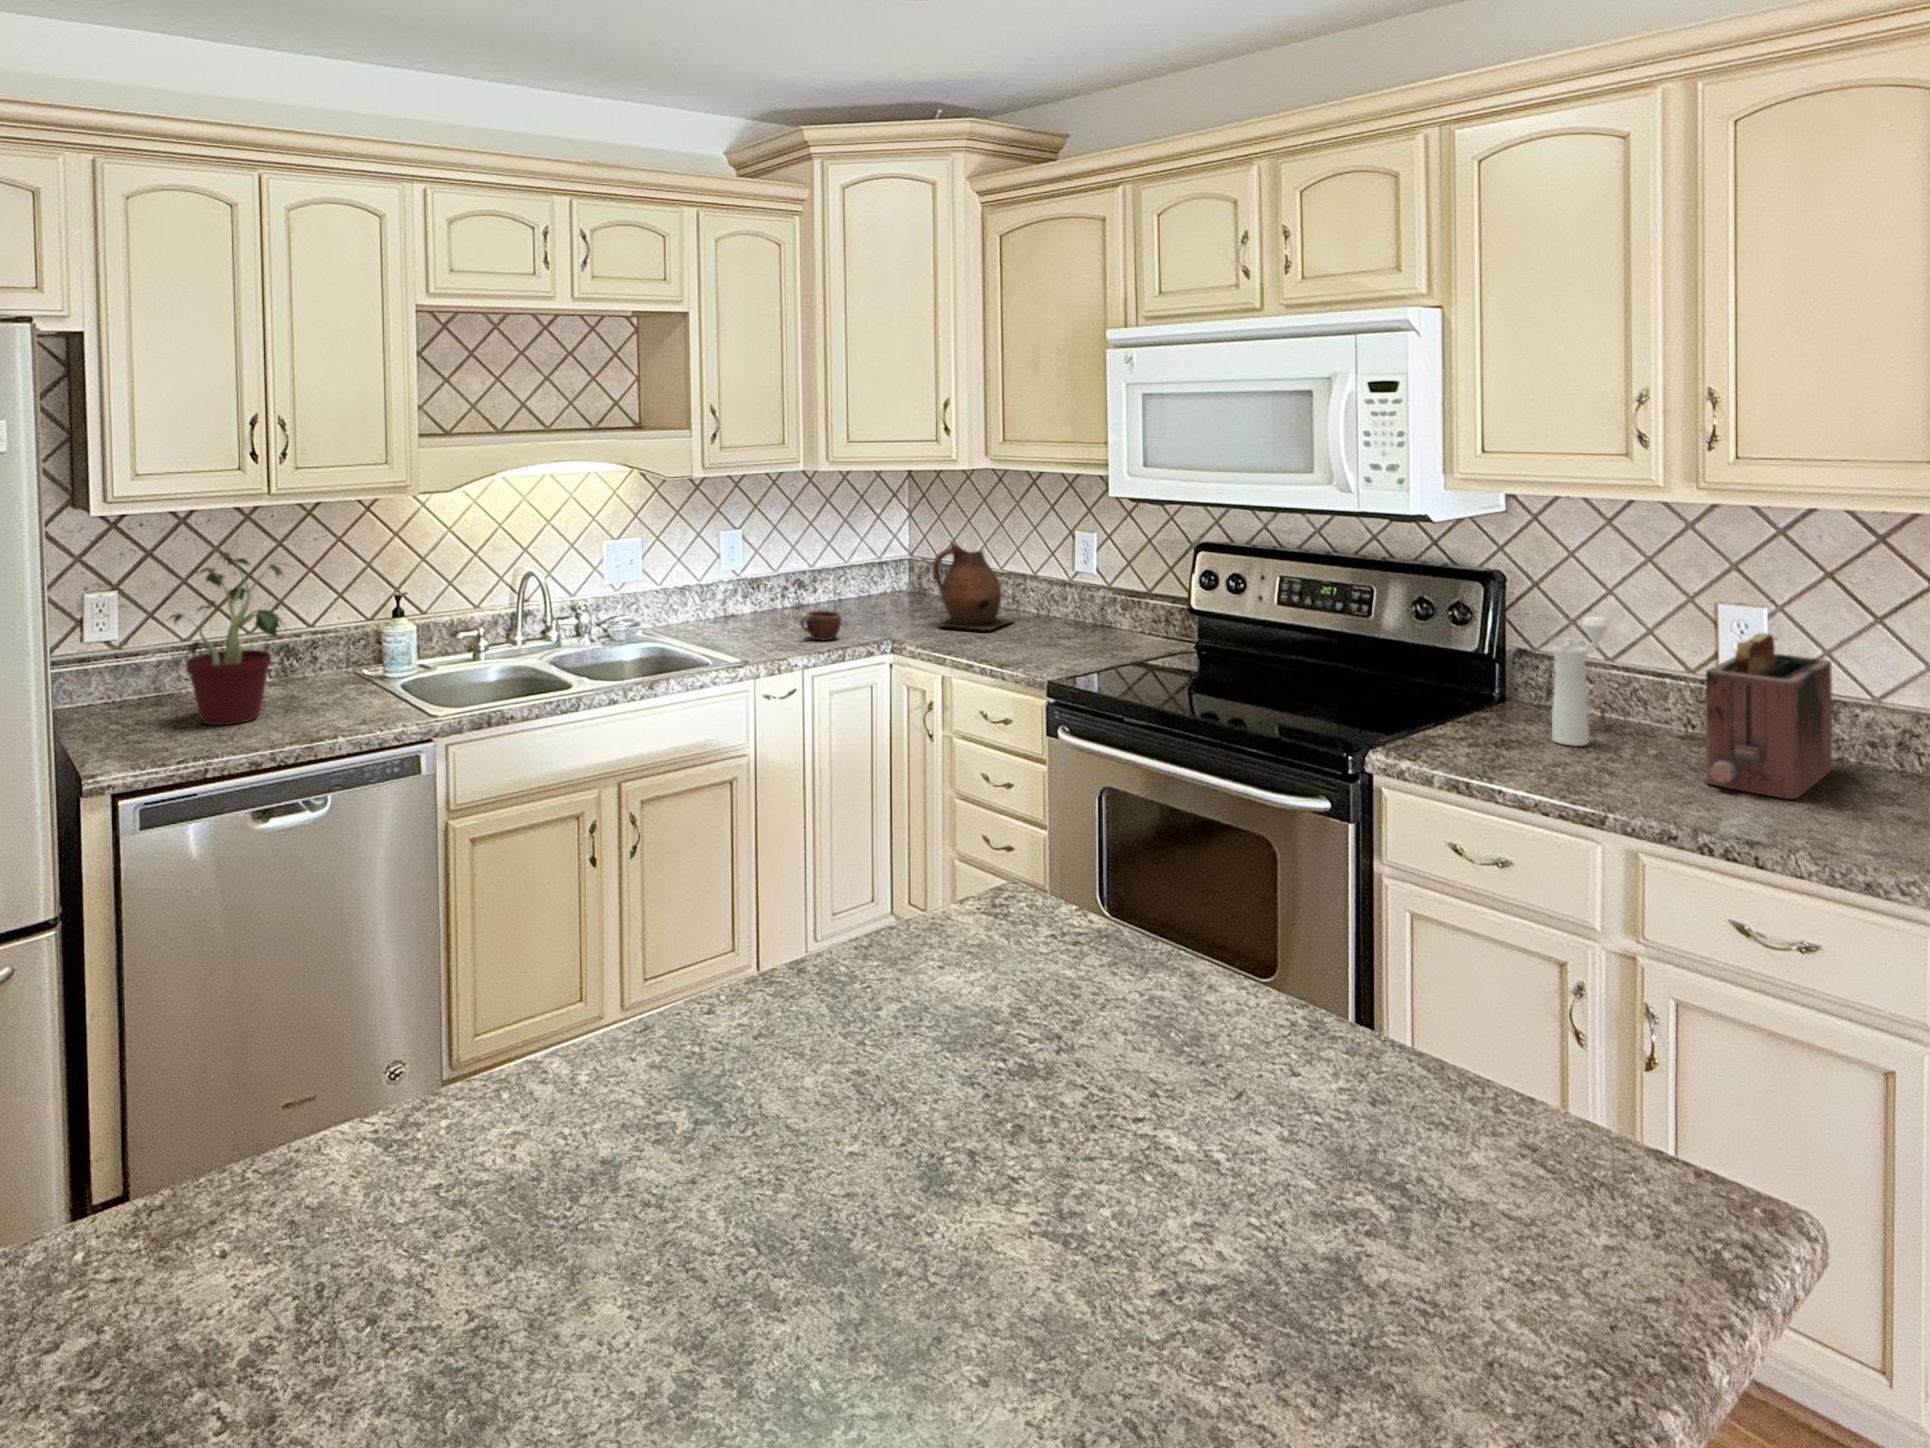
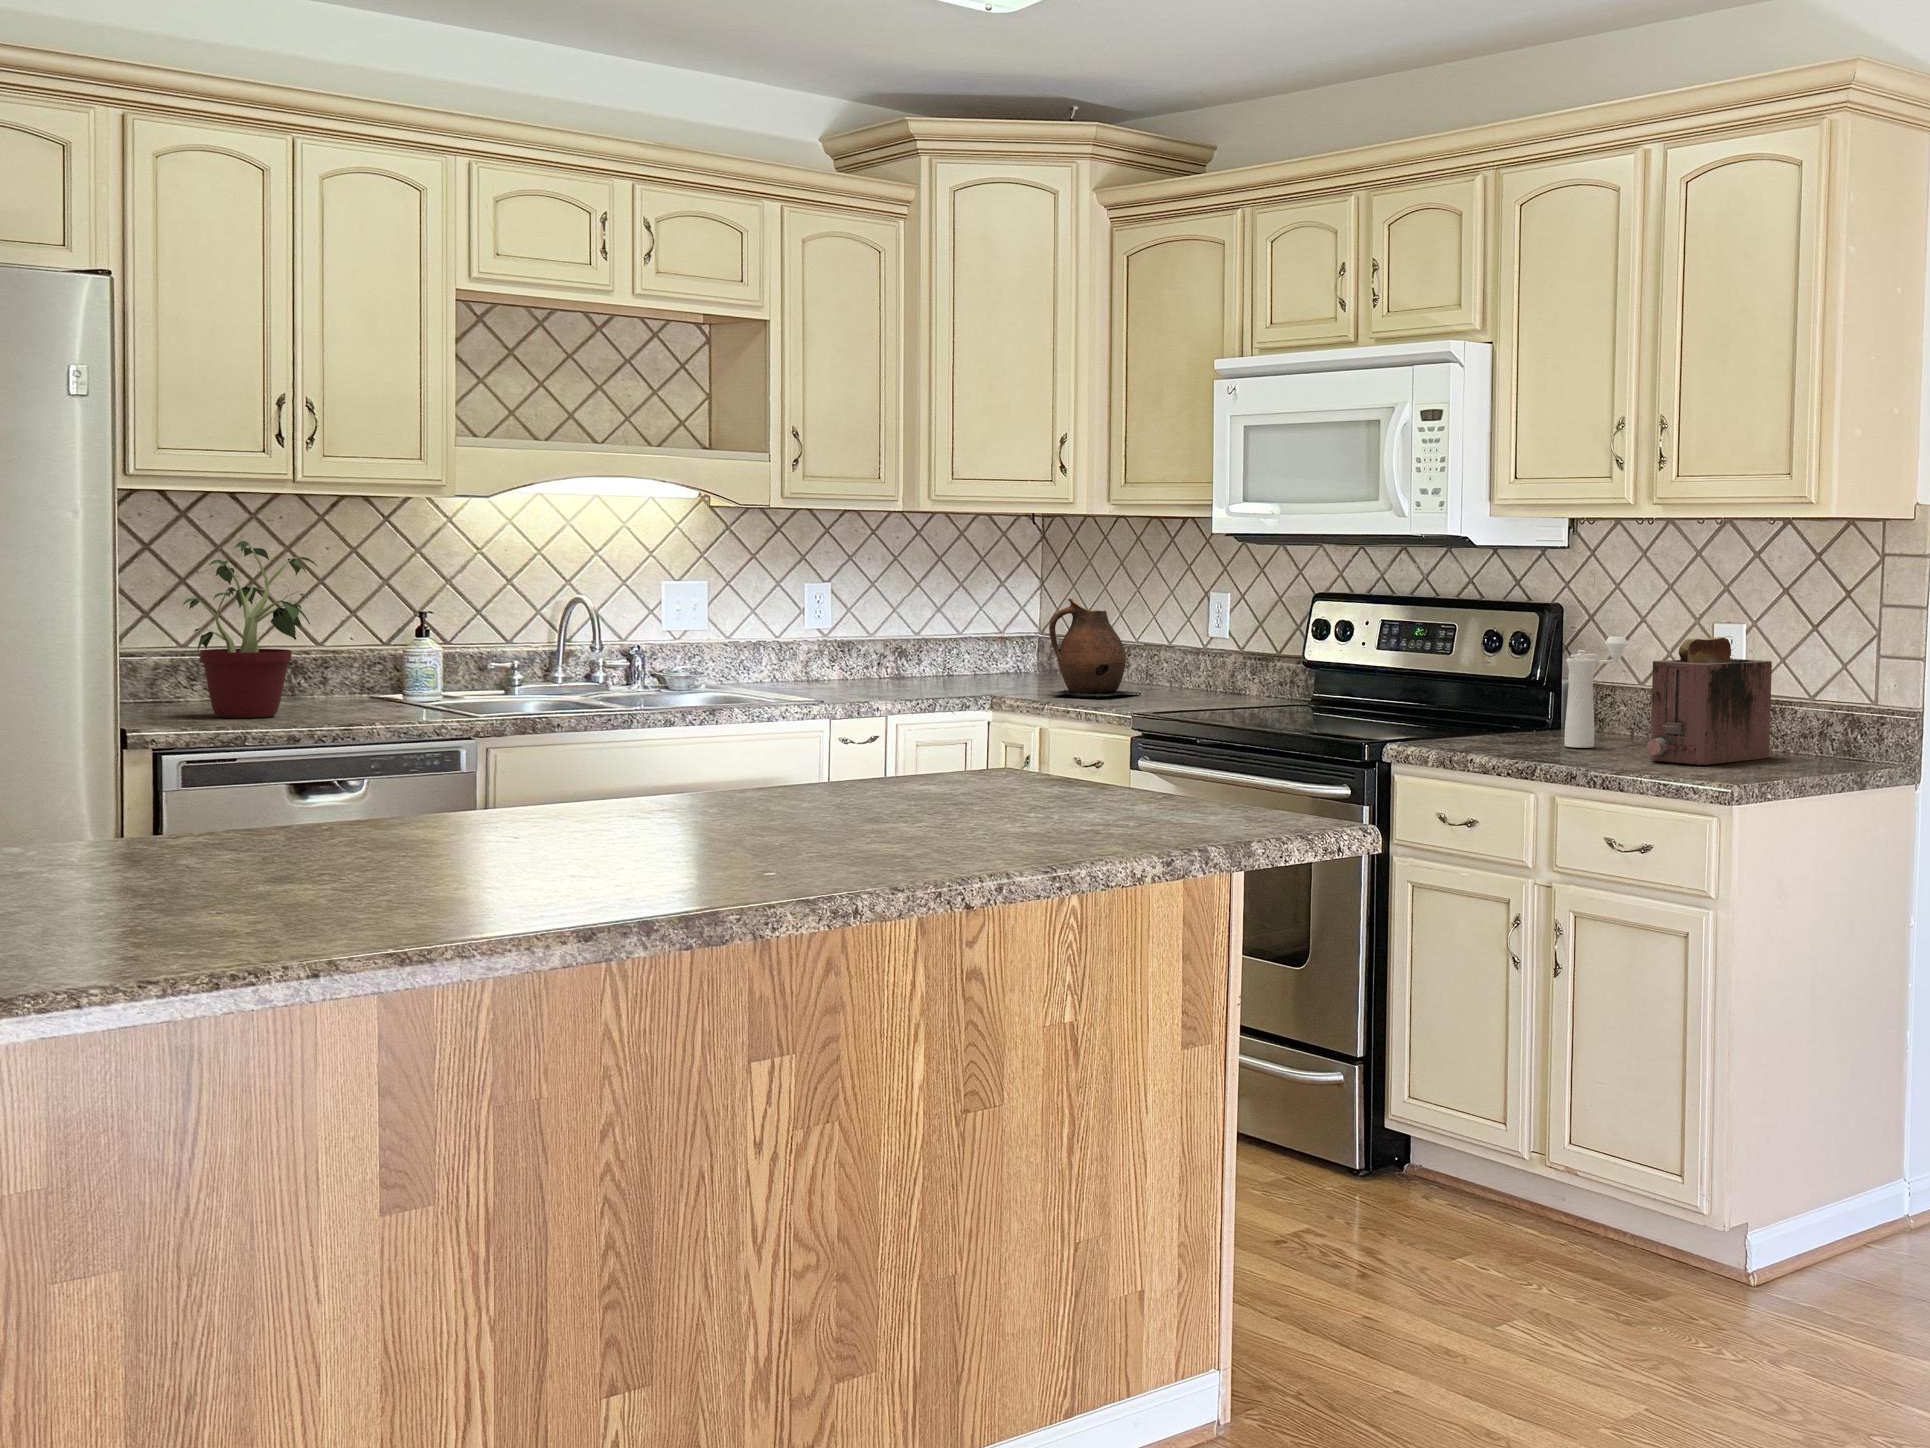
mug: present [800,610,841,640] -> none [889,669,937,700]

